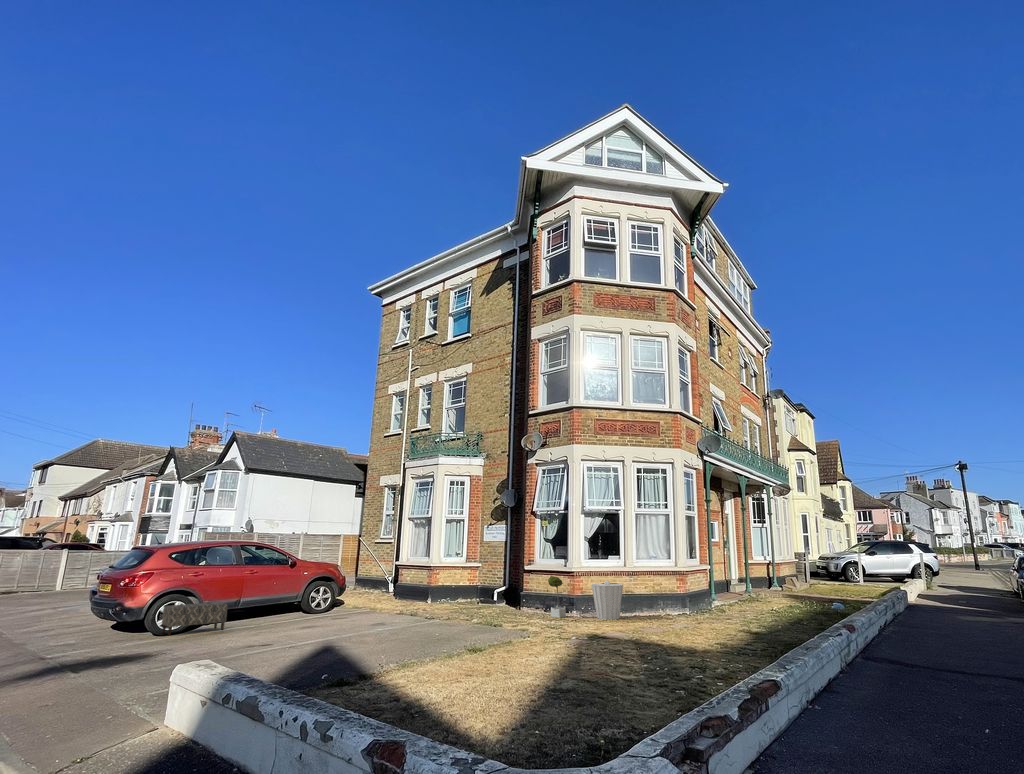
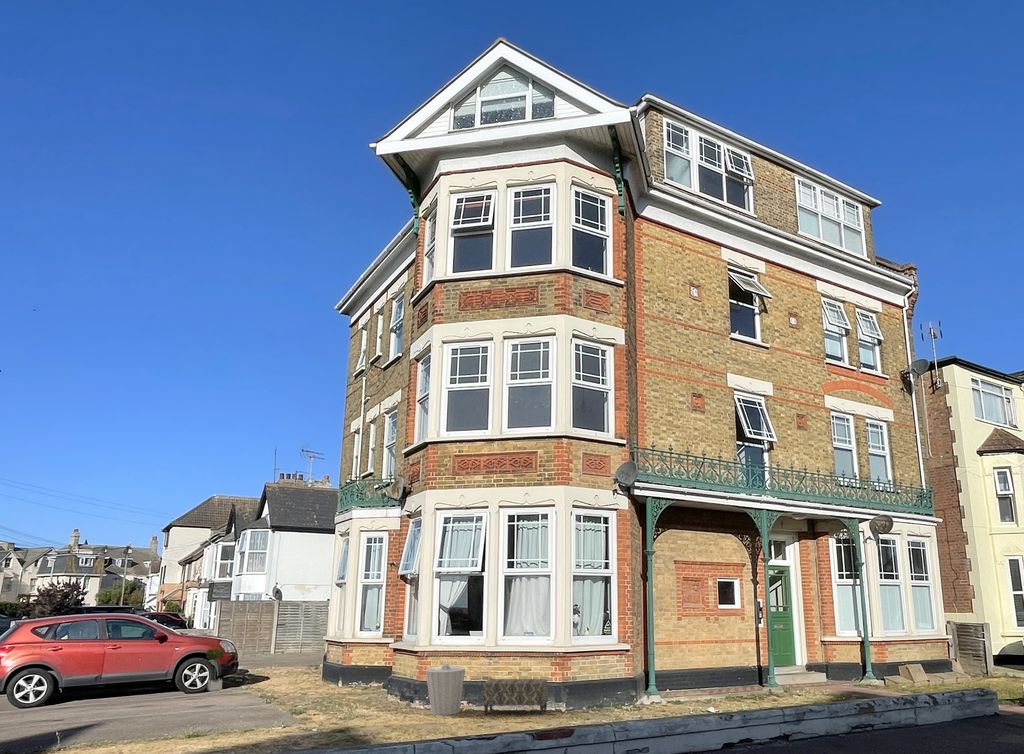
potted tree: present [548,576,566,618] -> present [206,648,224,691]
bench: present [162,602,228,636] -> present [483,679,548,715]

